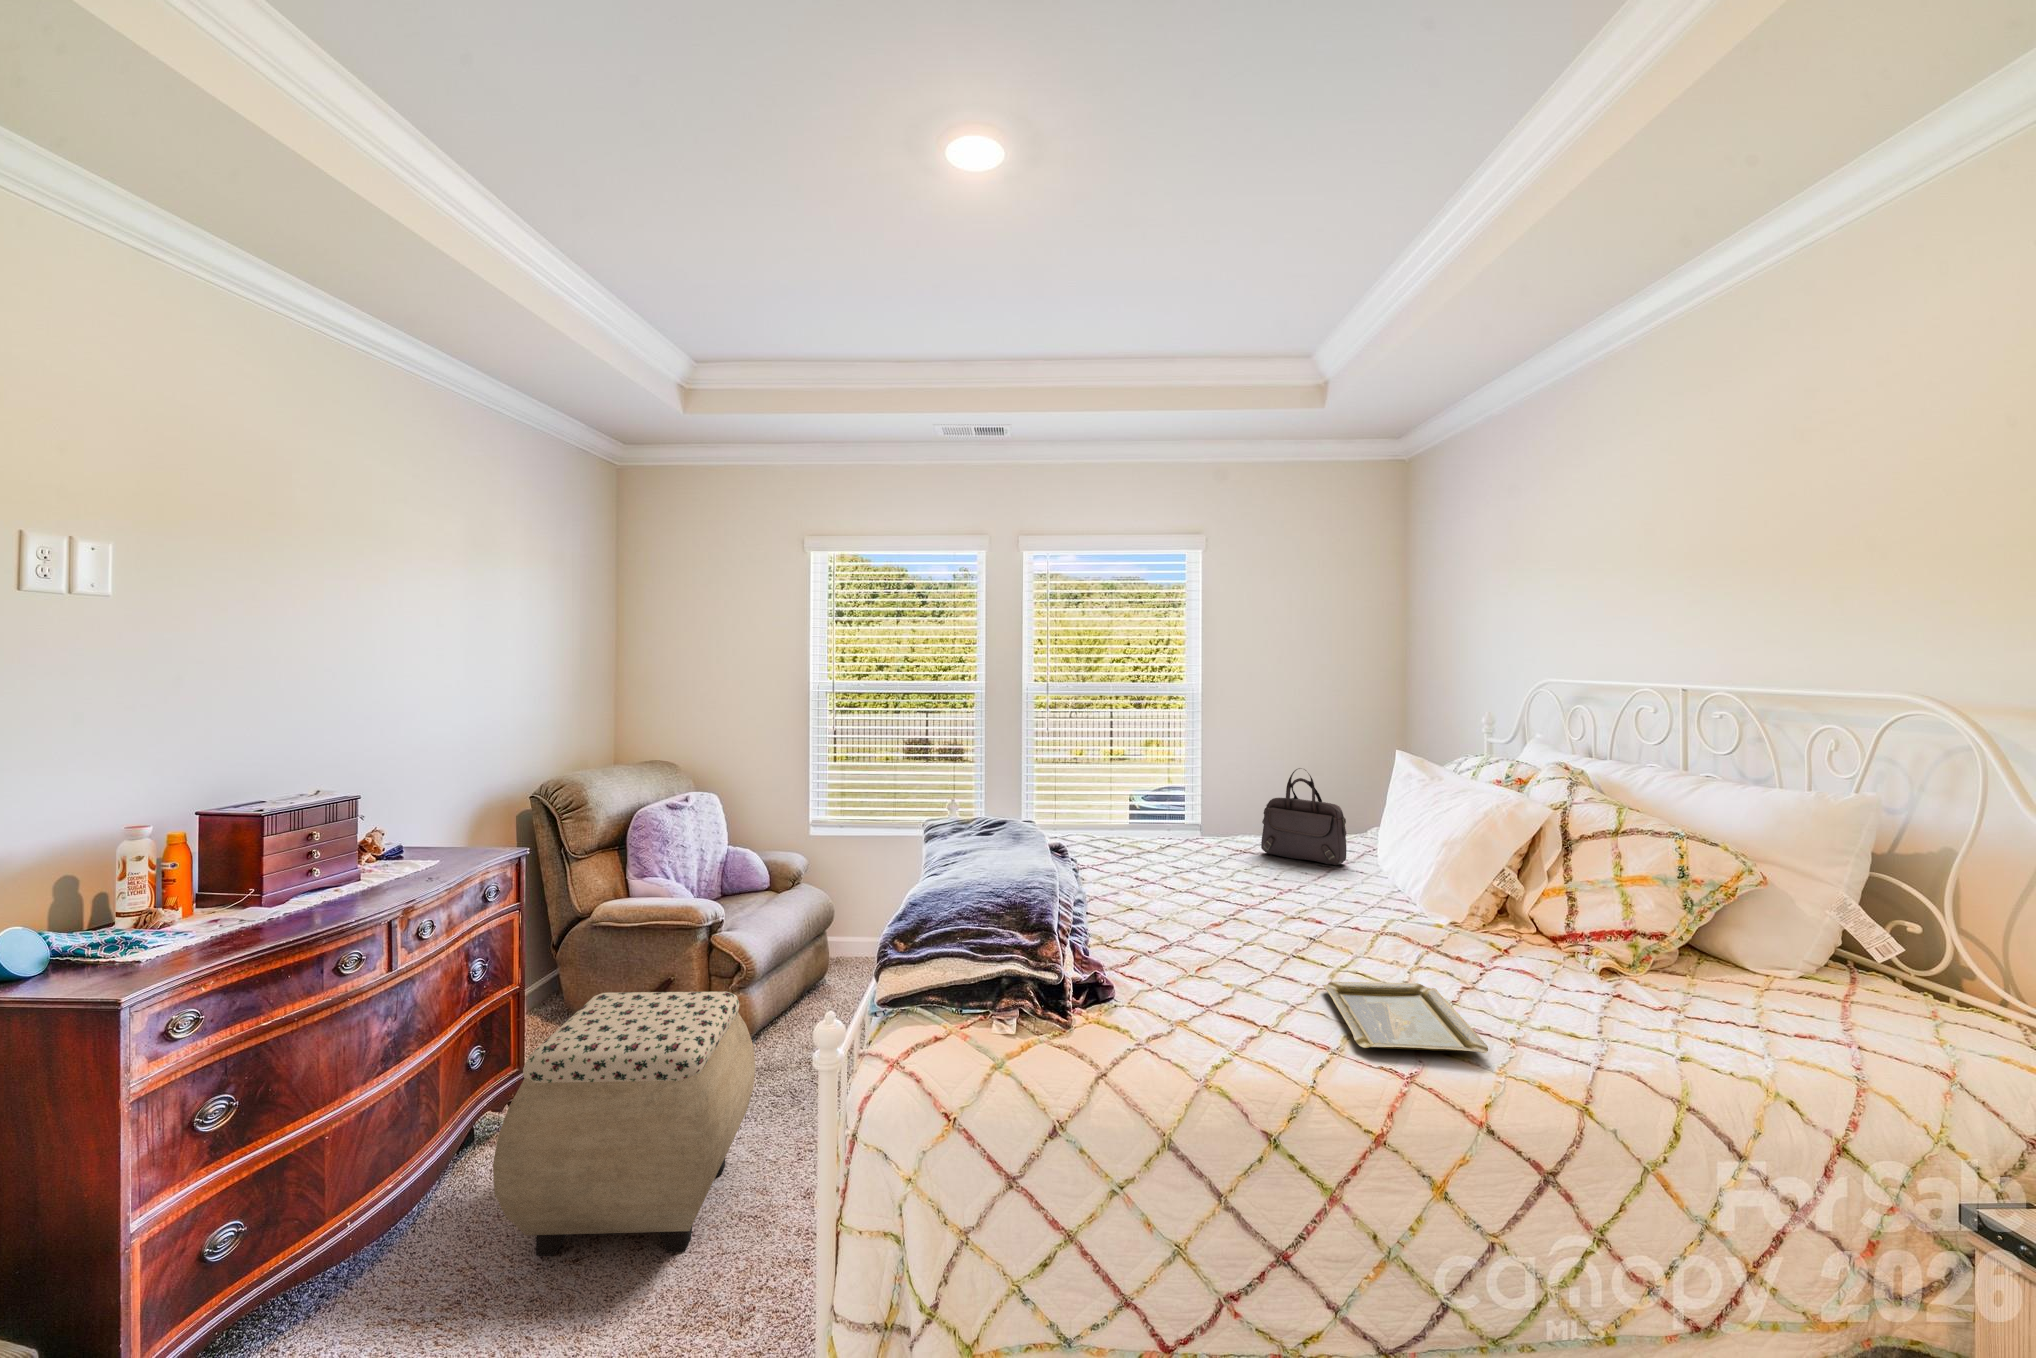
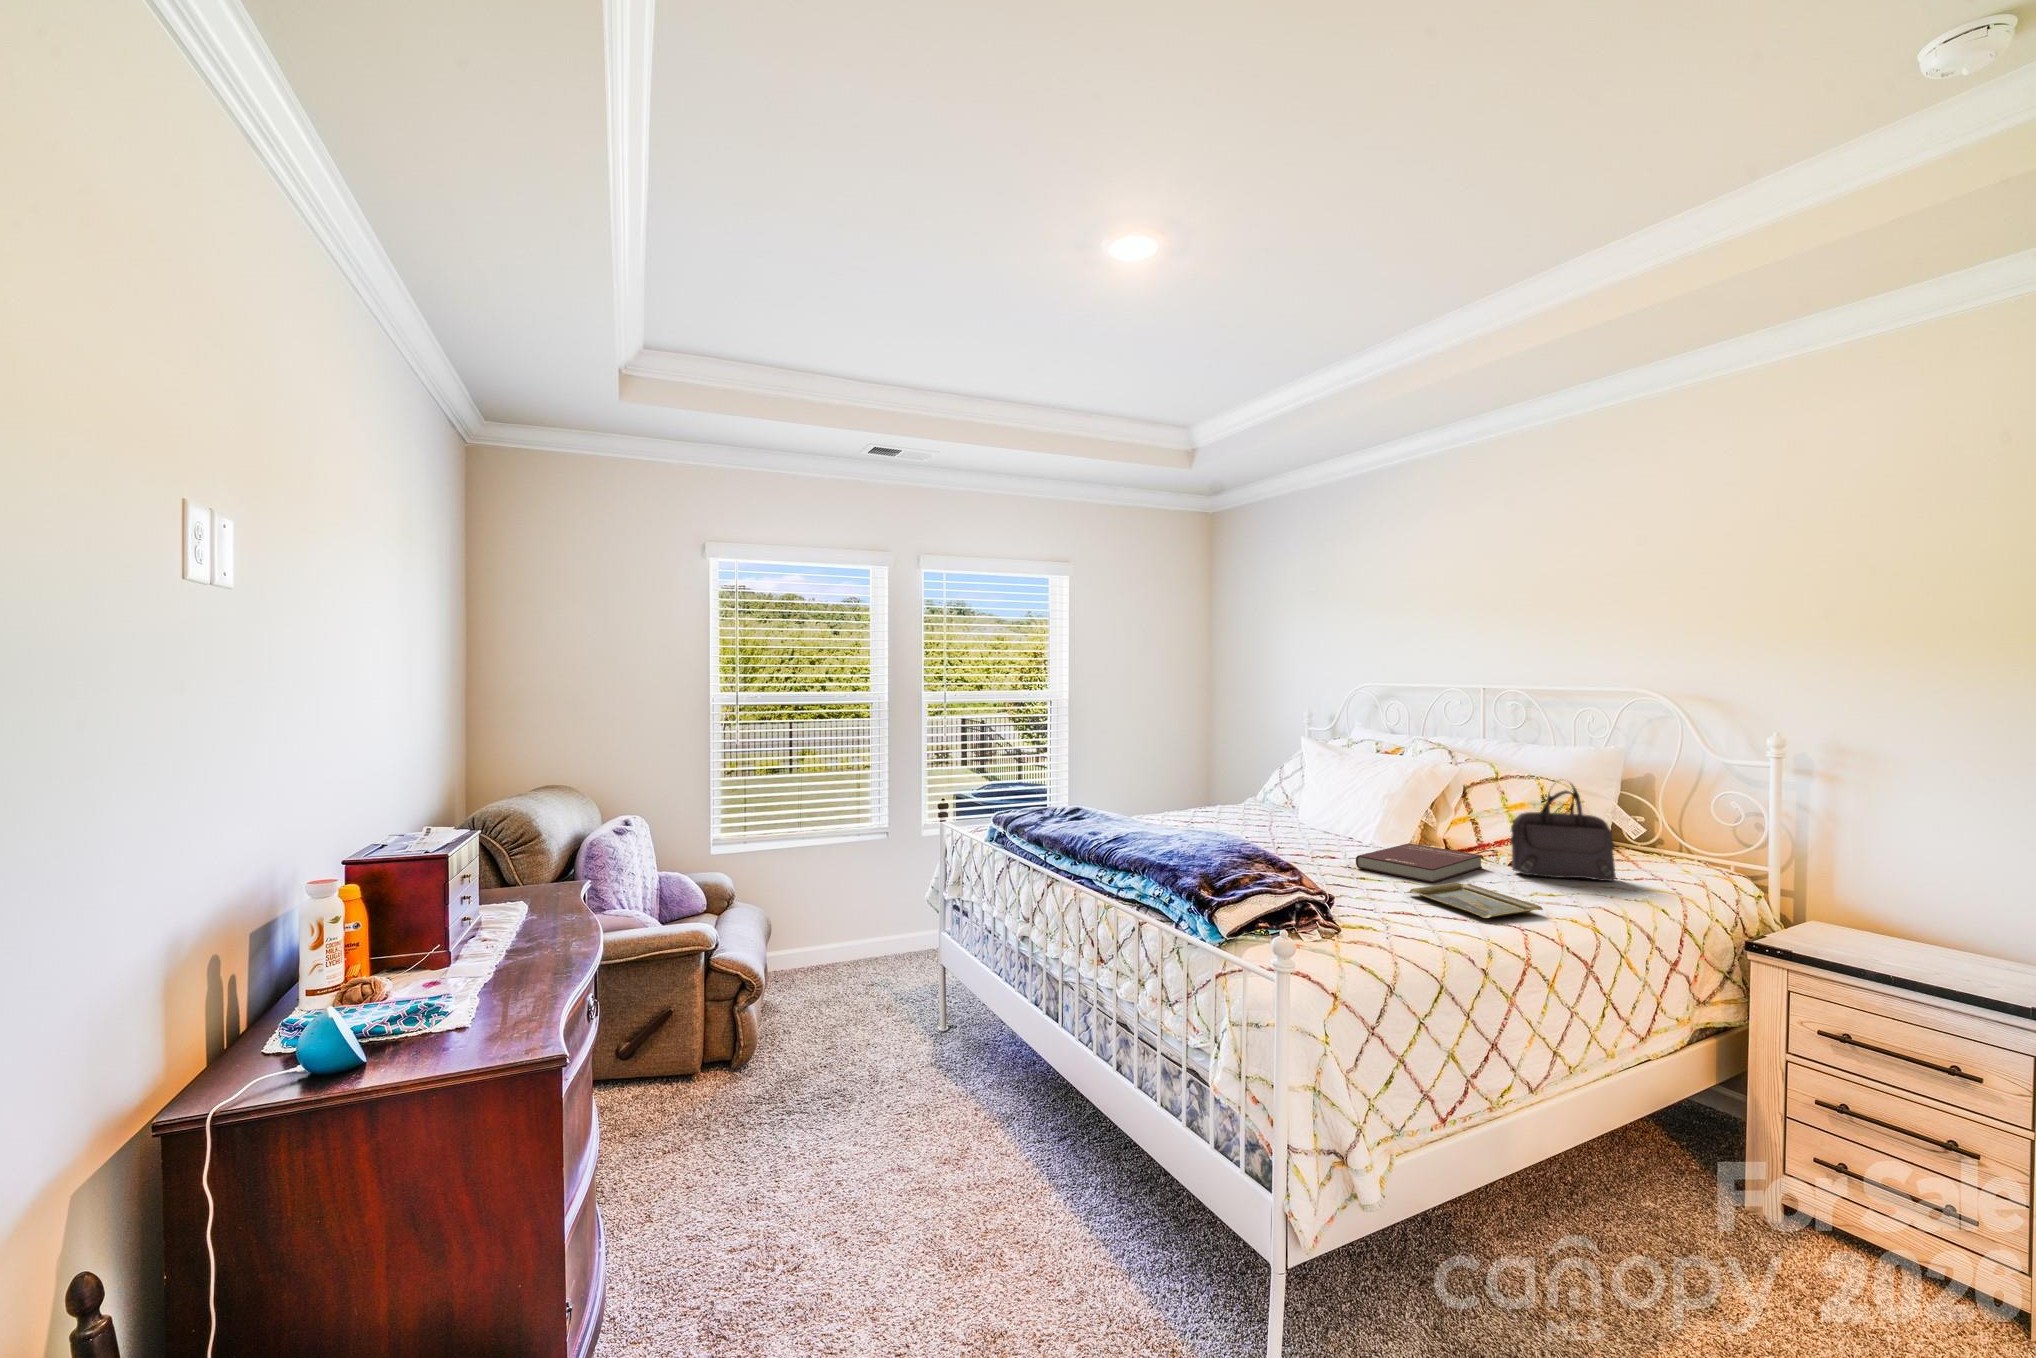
handbag: present [1261,768,1346,865] -> present [1510,784,1616,881]
book: none [1328,915,1537,978] -> present [1356,843,1482,883]
ottoman: present [493,992,755,1255] -> none [695,995,921,1276]

